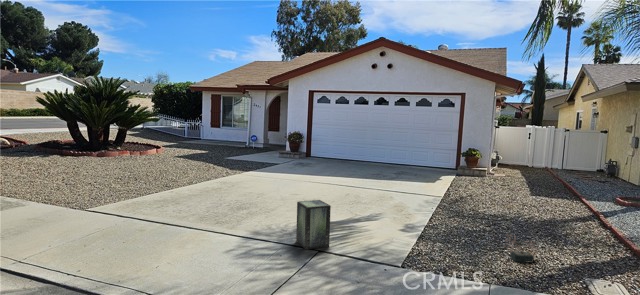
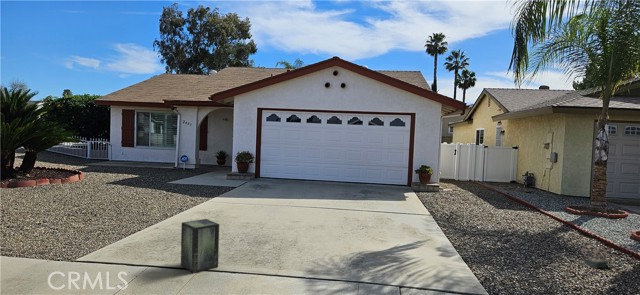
storage box: present [296,200,331,250] -> present [181,219,219,273]

